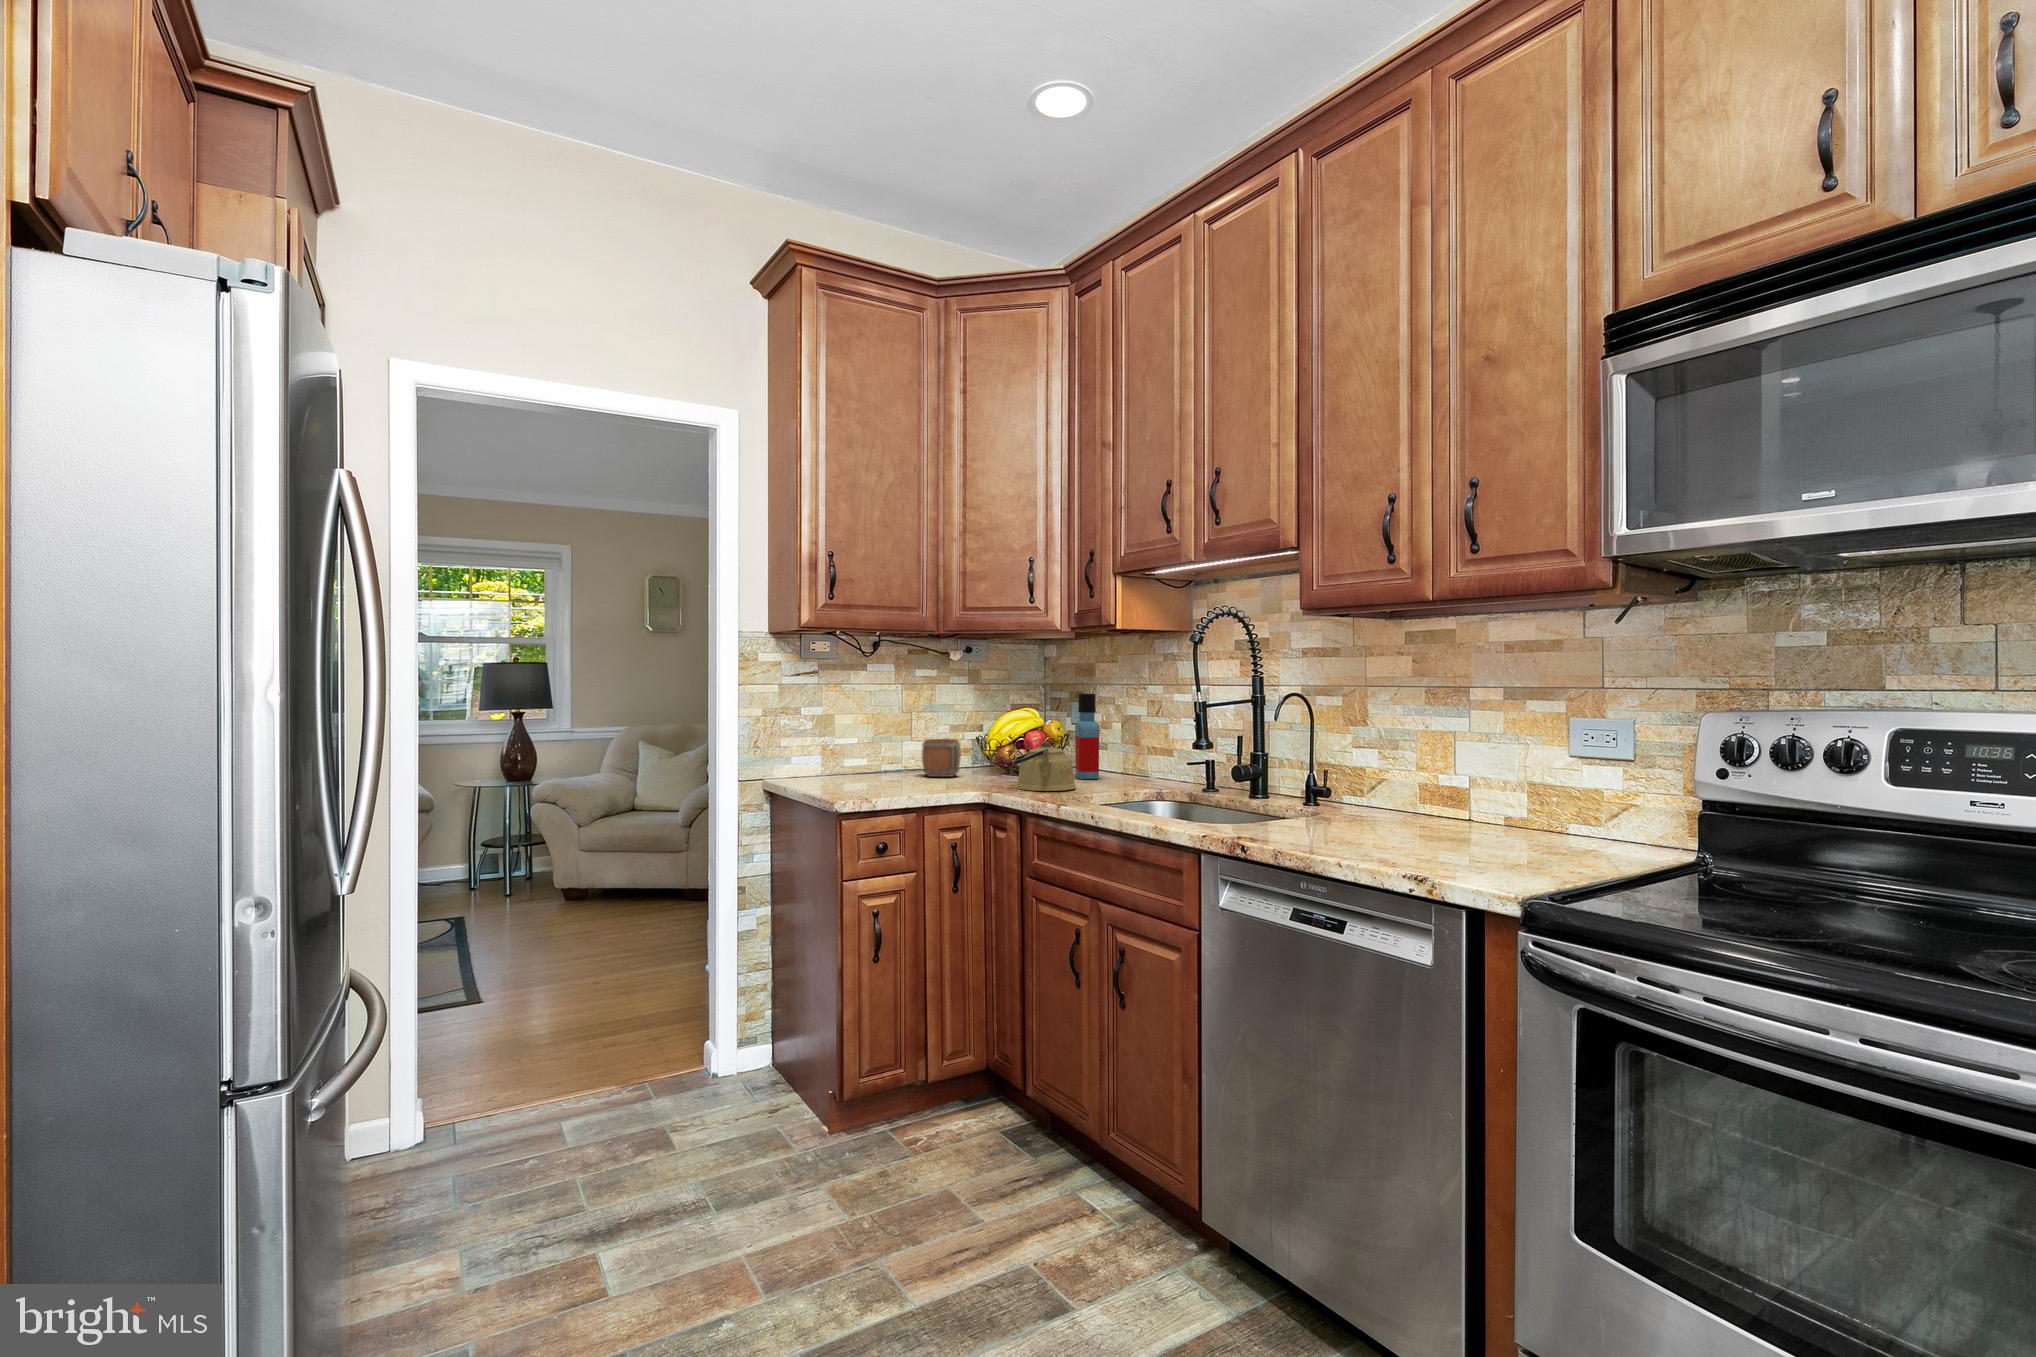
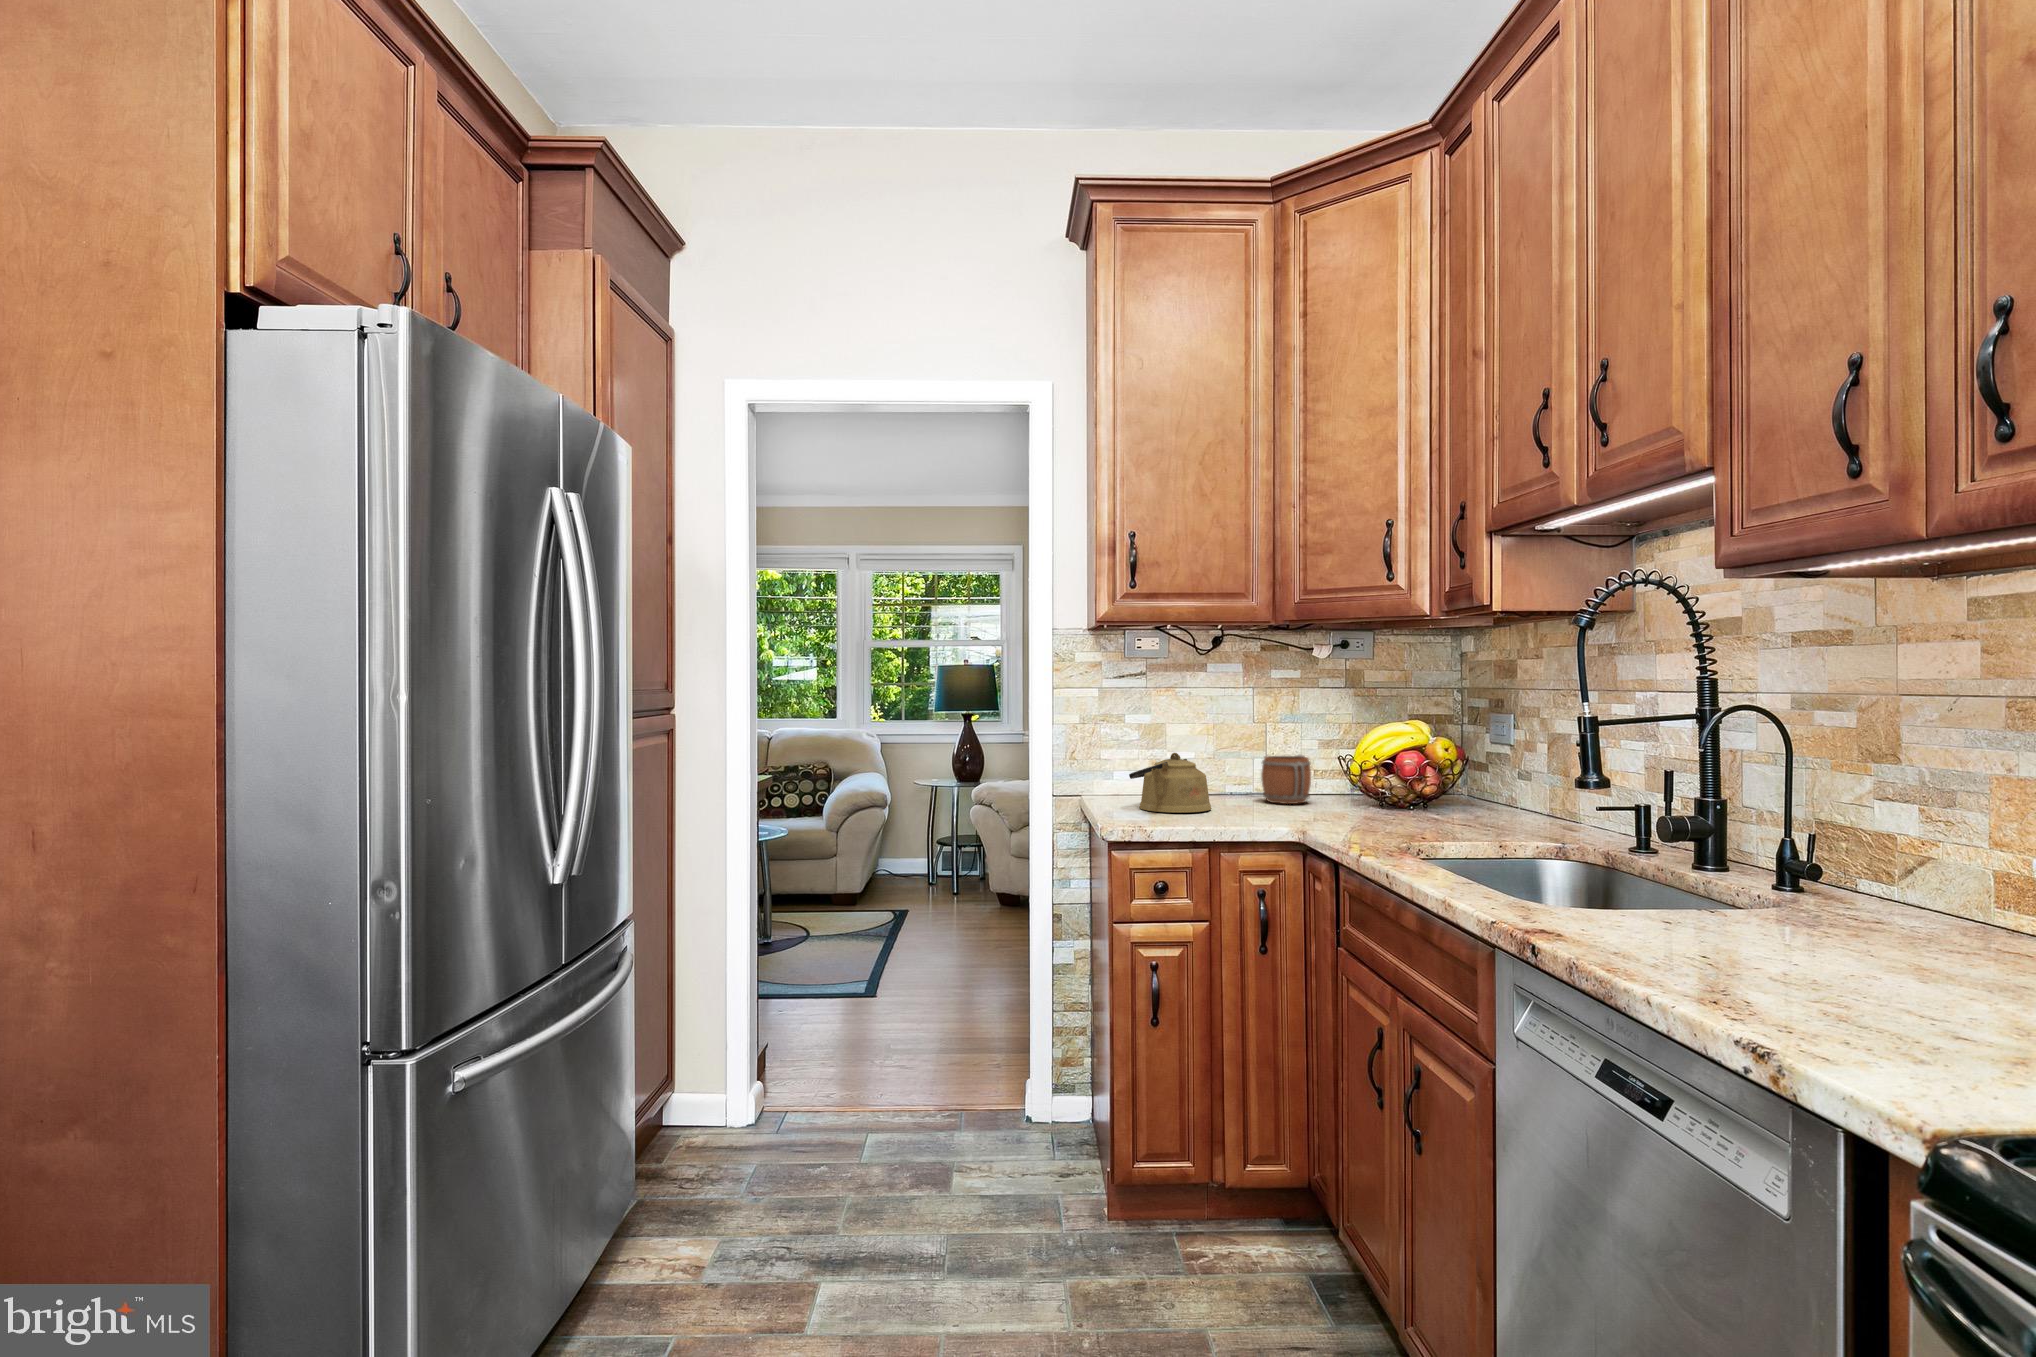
bottle: present [1075,694,1099,779] -> none [1469,701,1504,818]
kettle: present [1013,741,1076,791] -> present [1129,753,1212,813]

